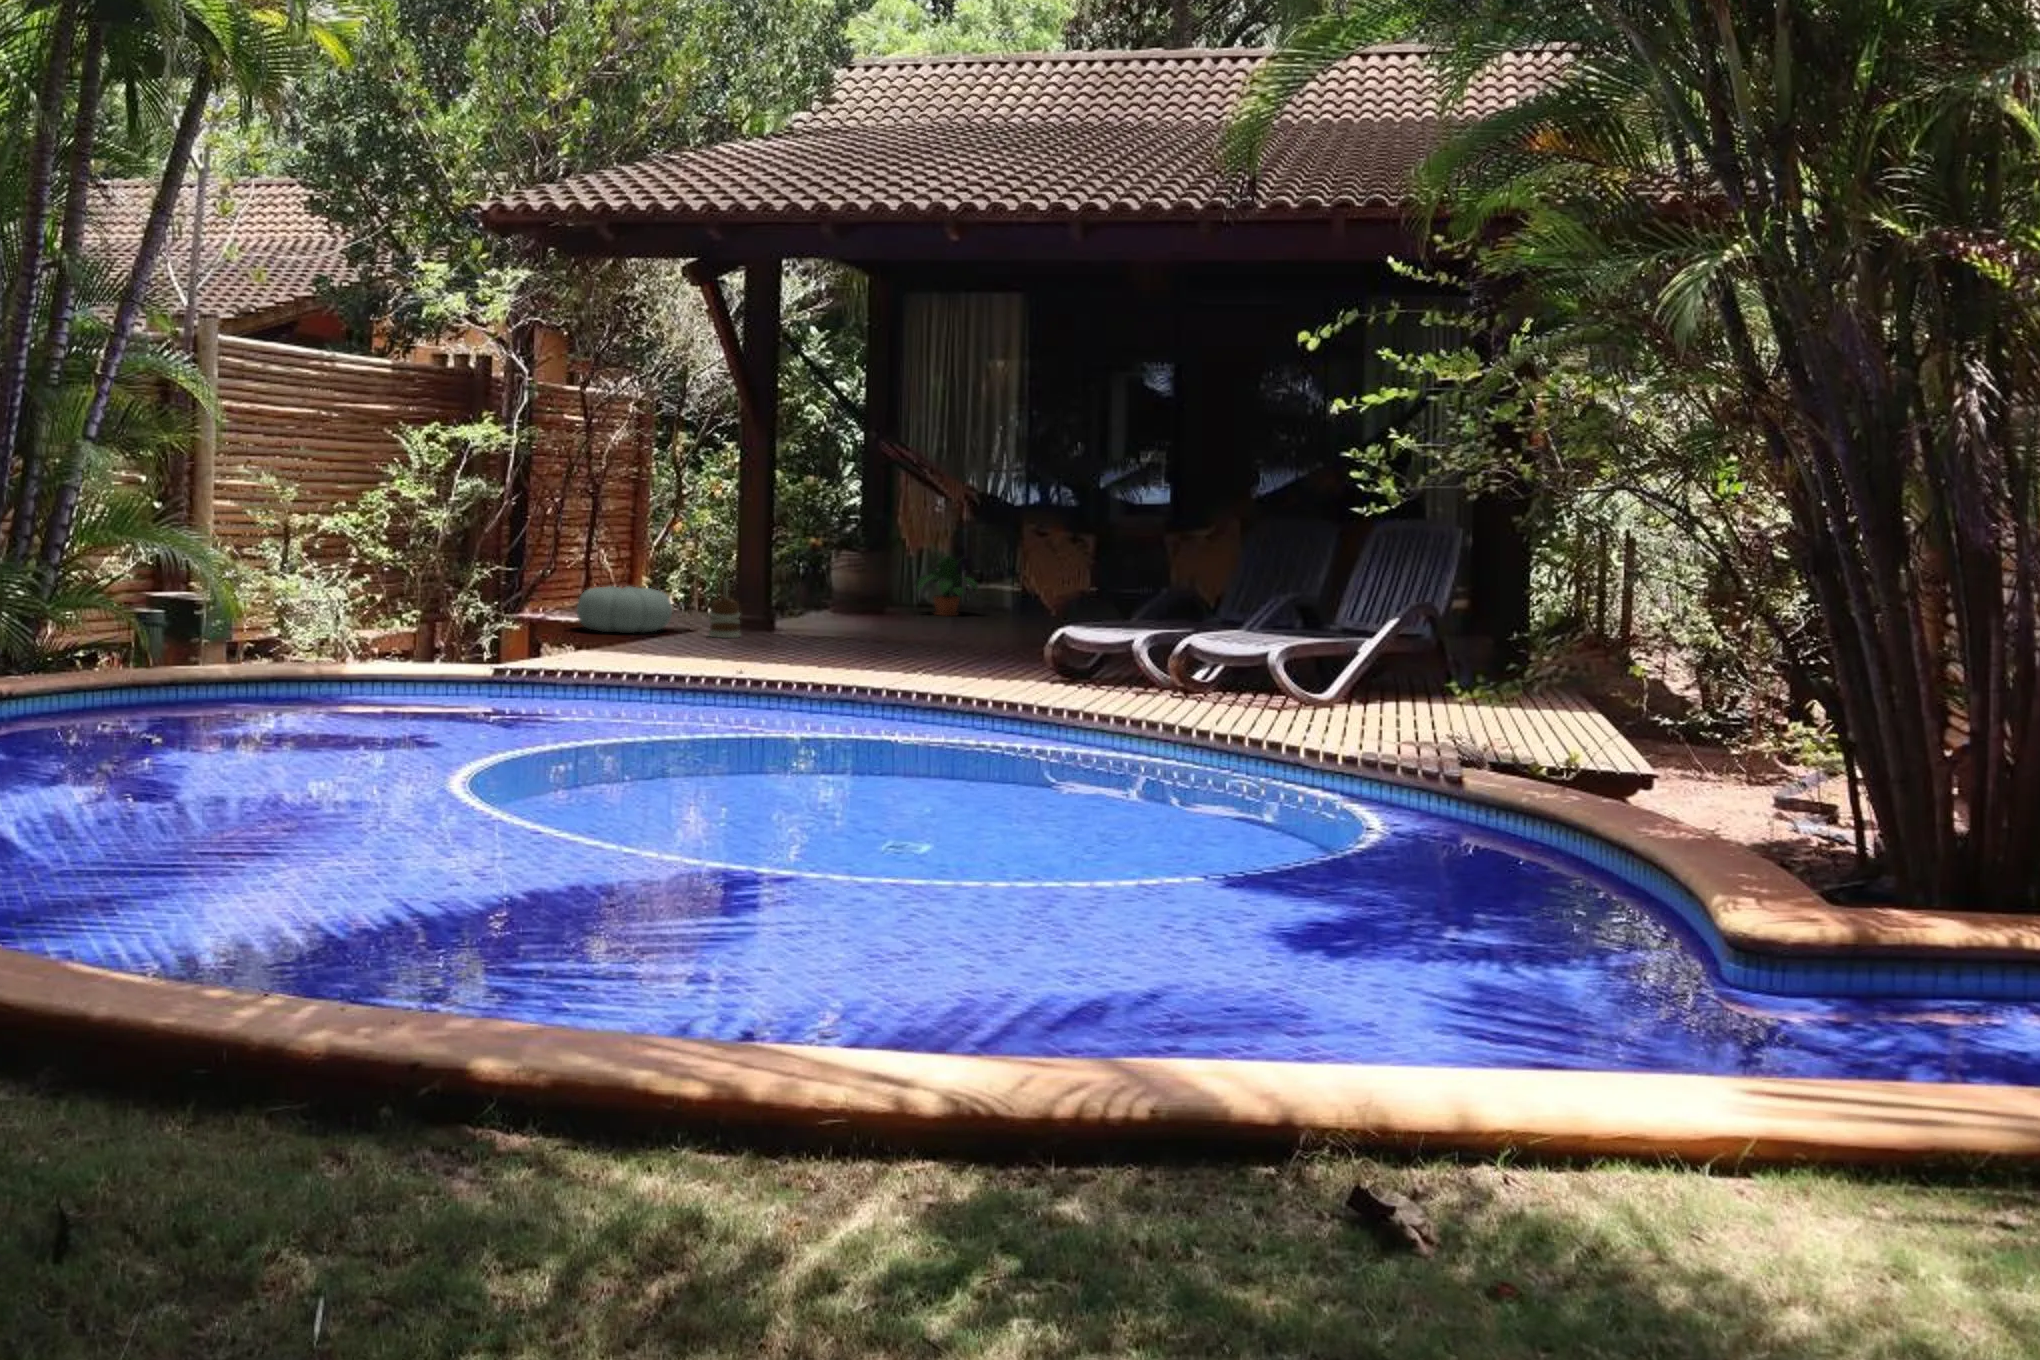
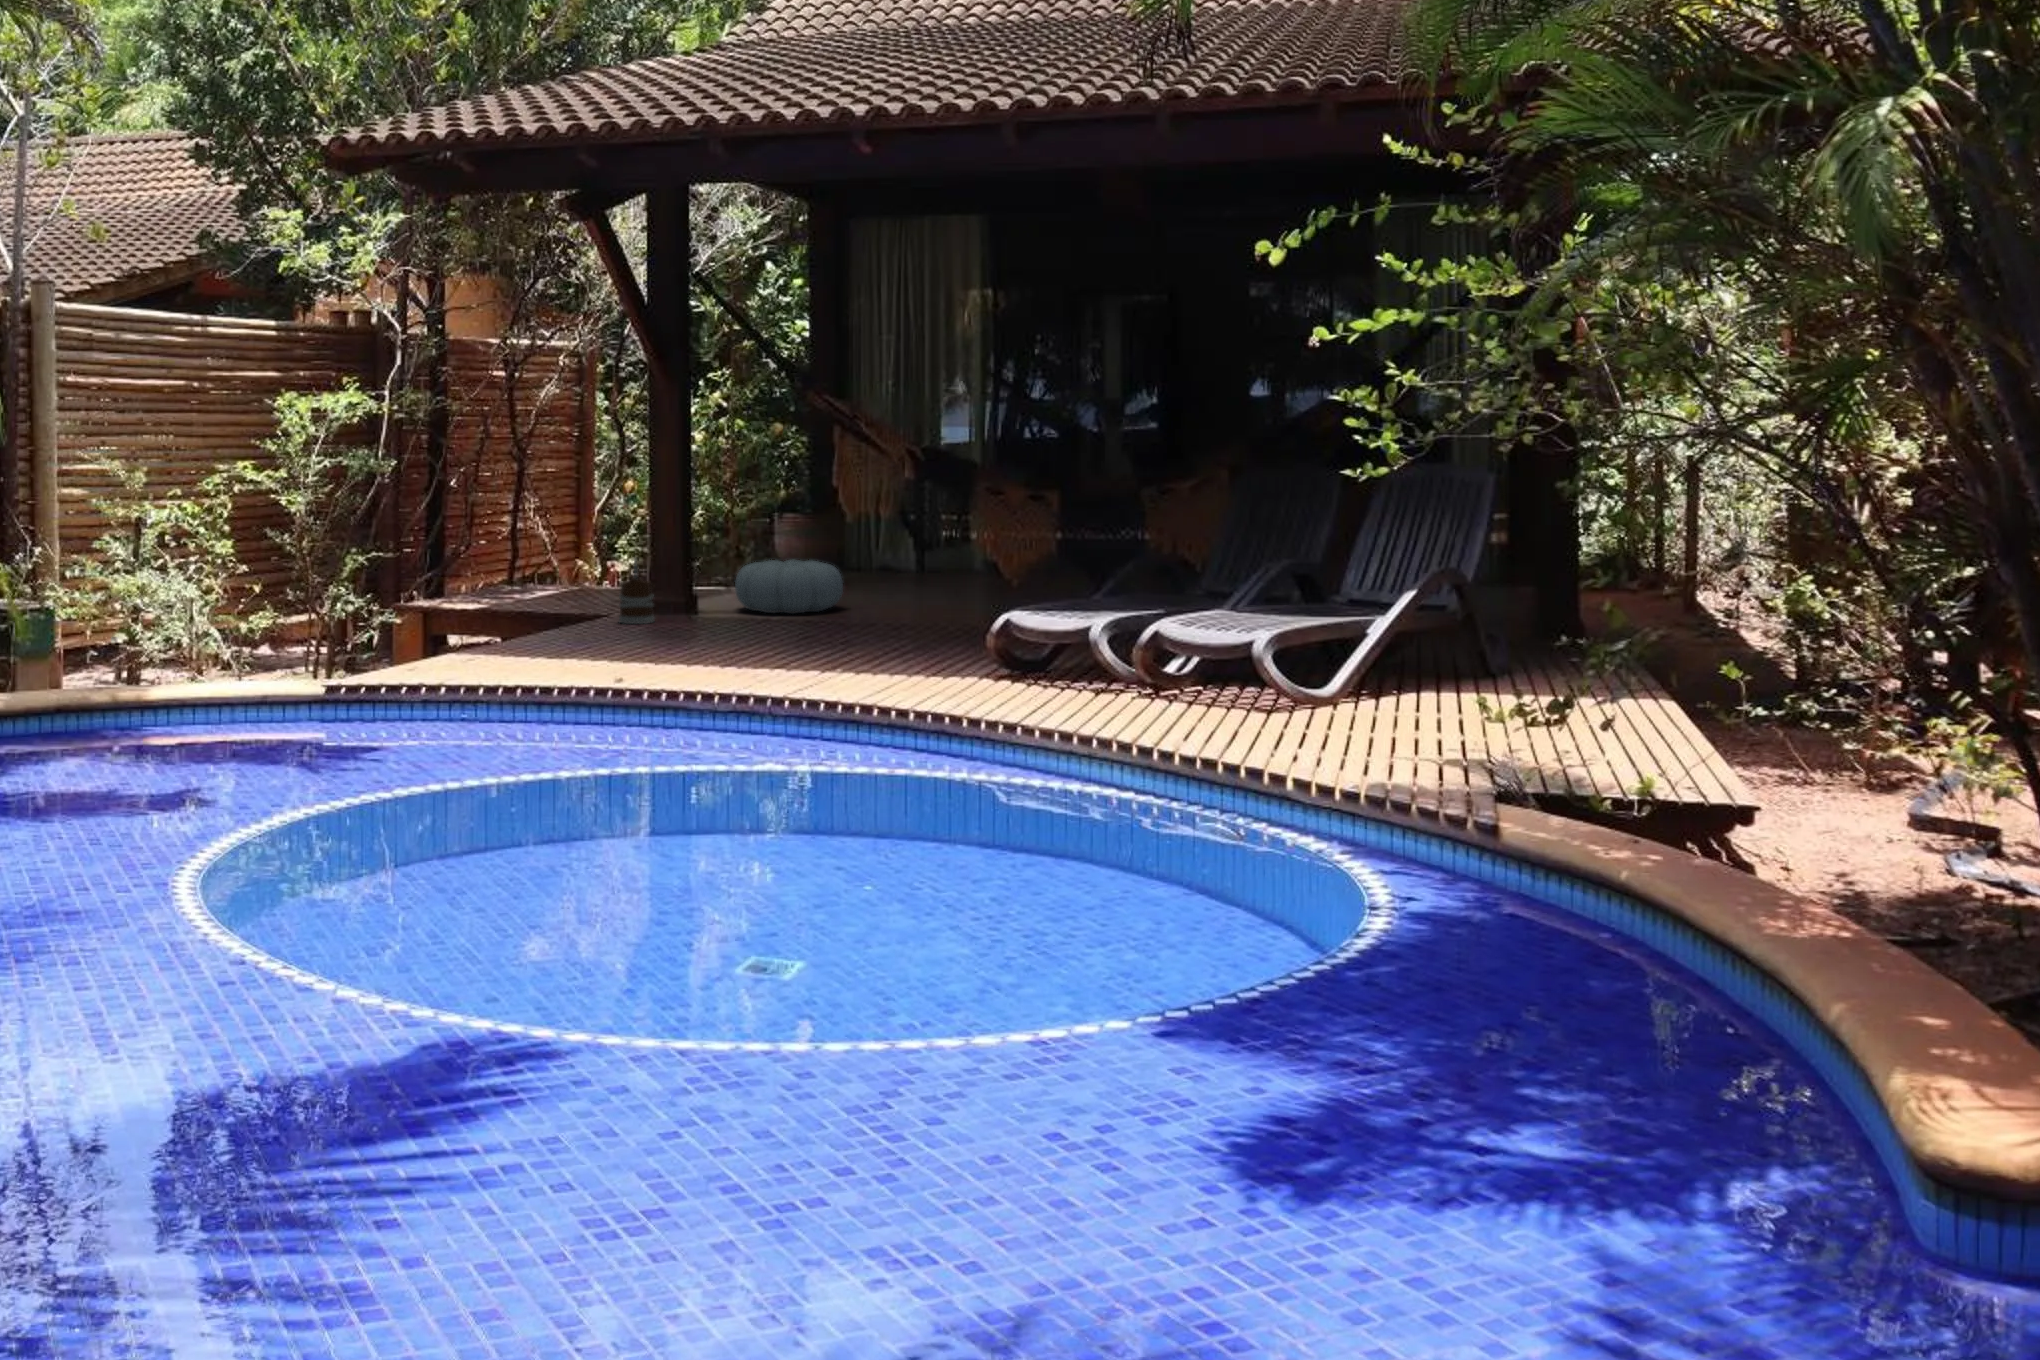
potted plant: present [913,548,977,616] -> none [864,499,936,581]
pouf: present [577,586,672,633] -> present [735,560,843,614]

